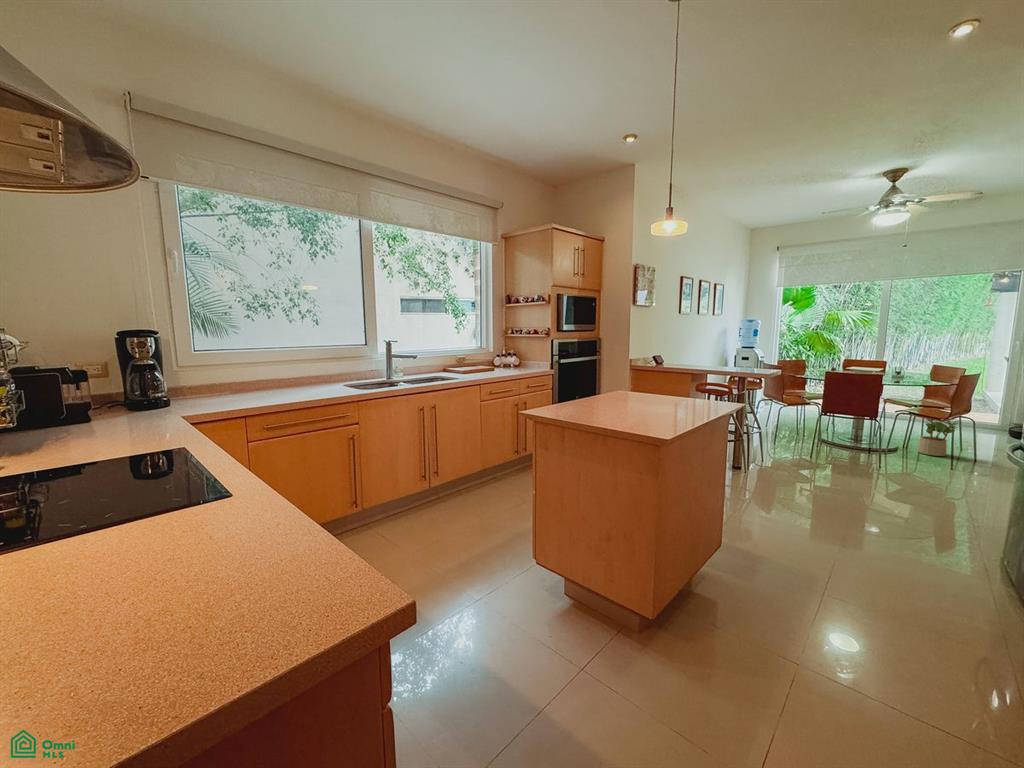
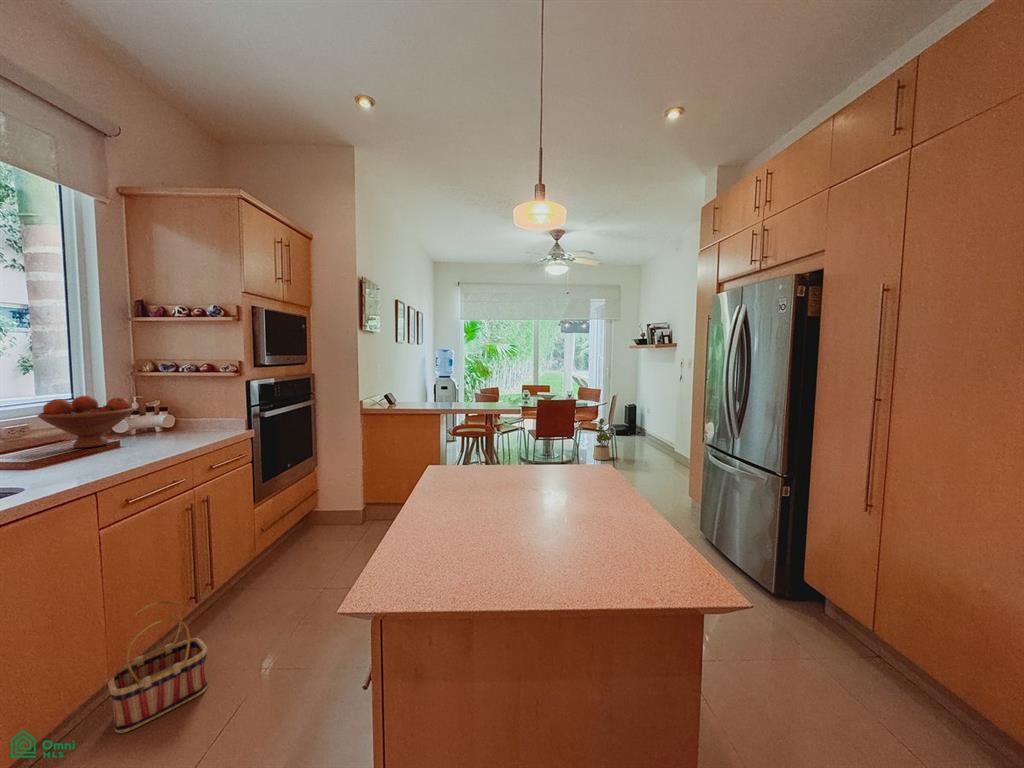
fruit bowl: none [469,345,502,370] -> present [38,396,134,448]
basket: none [483,444,518,493] -> present [108,601,208,733]

